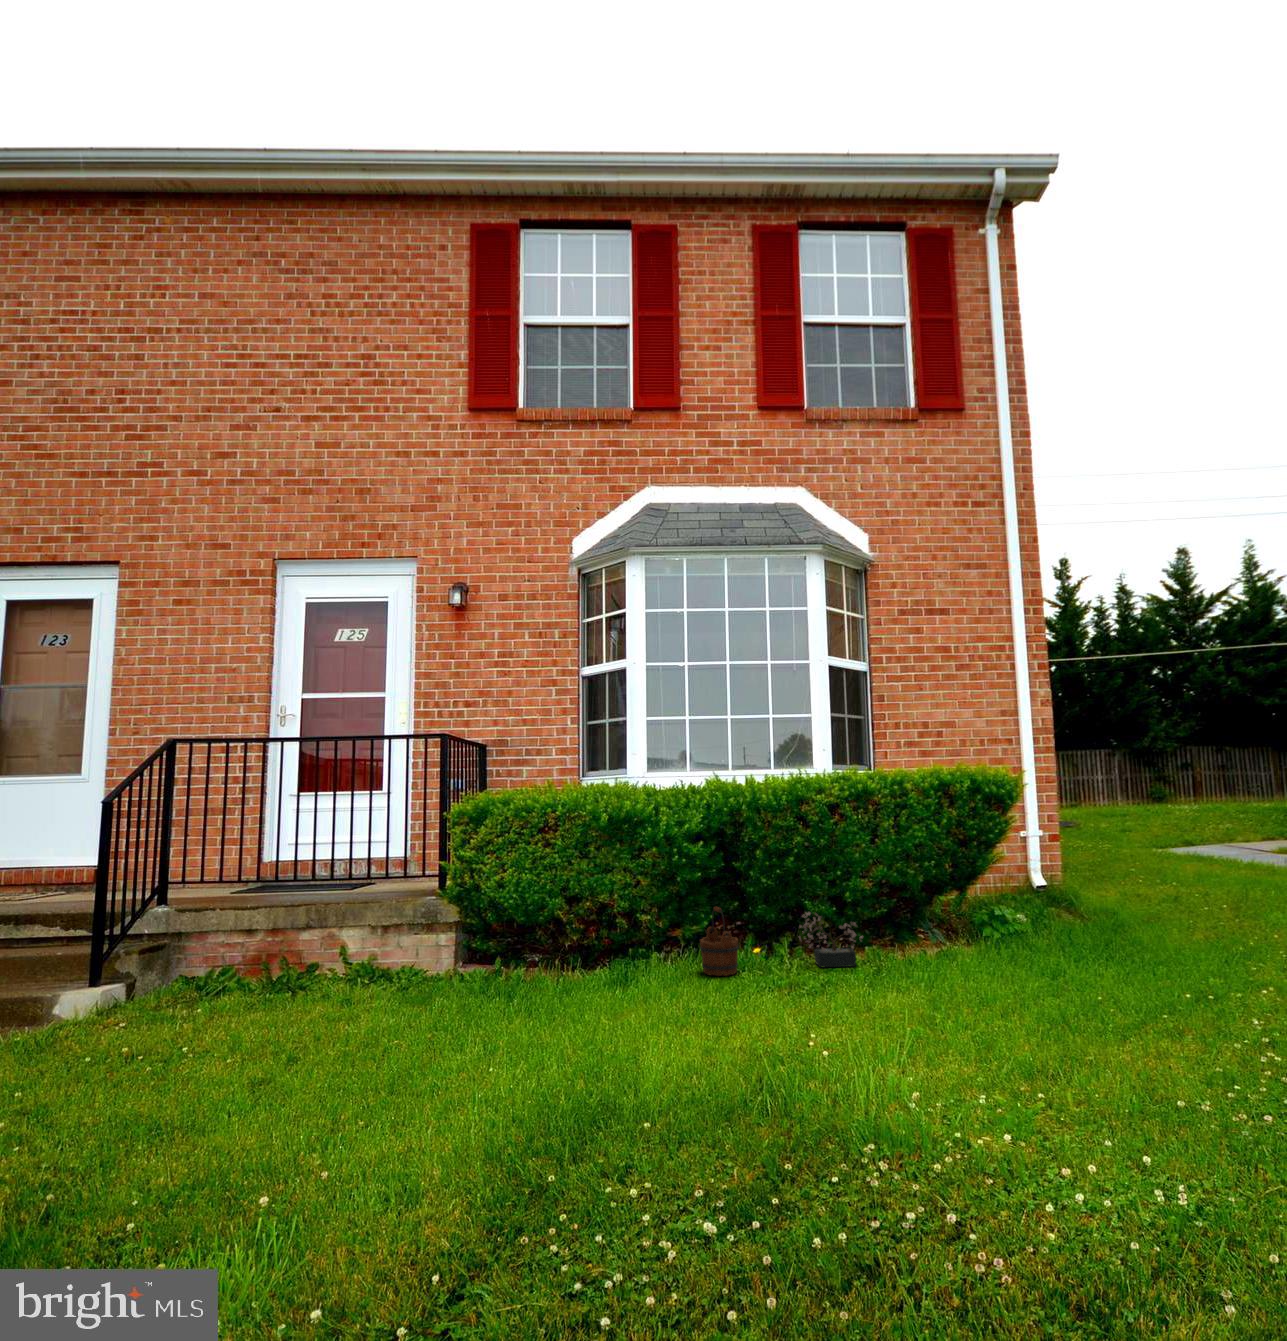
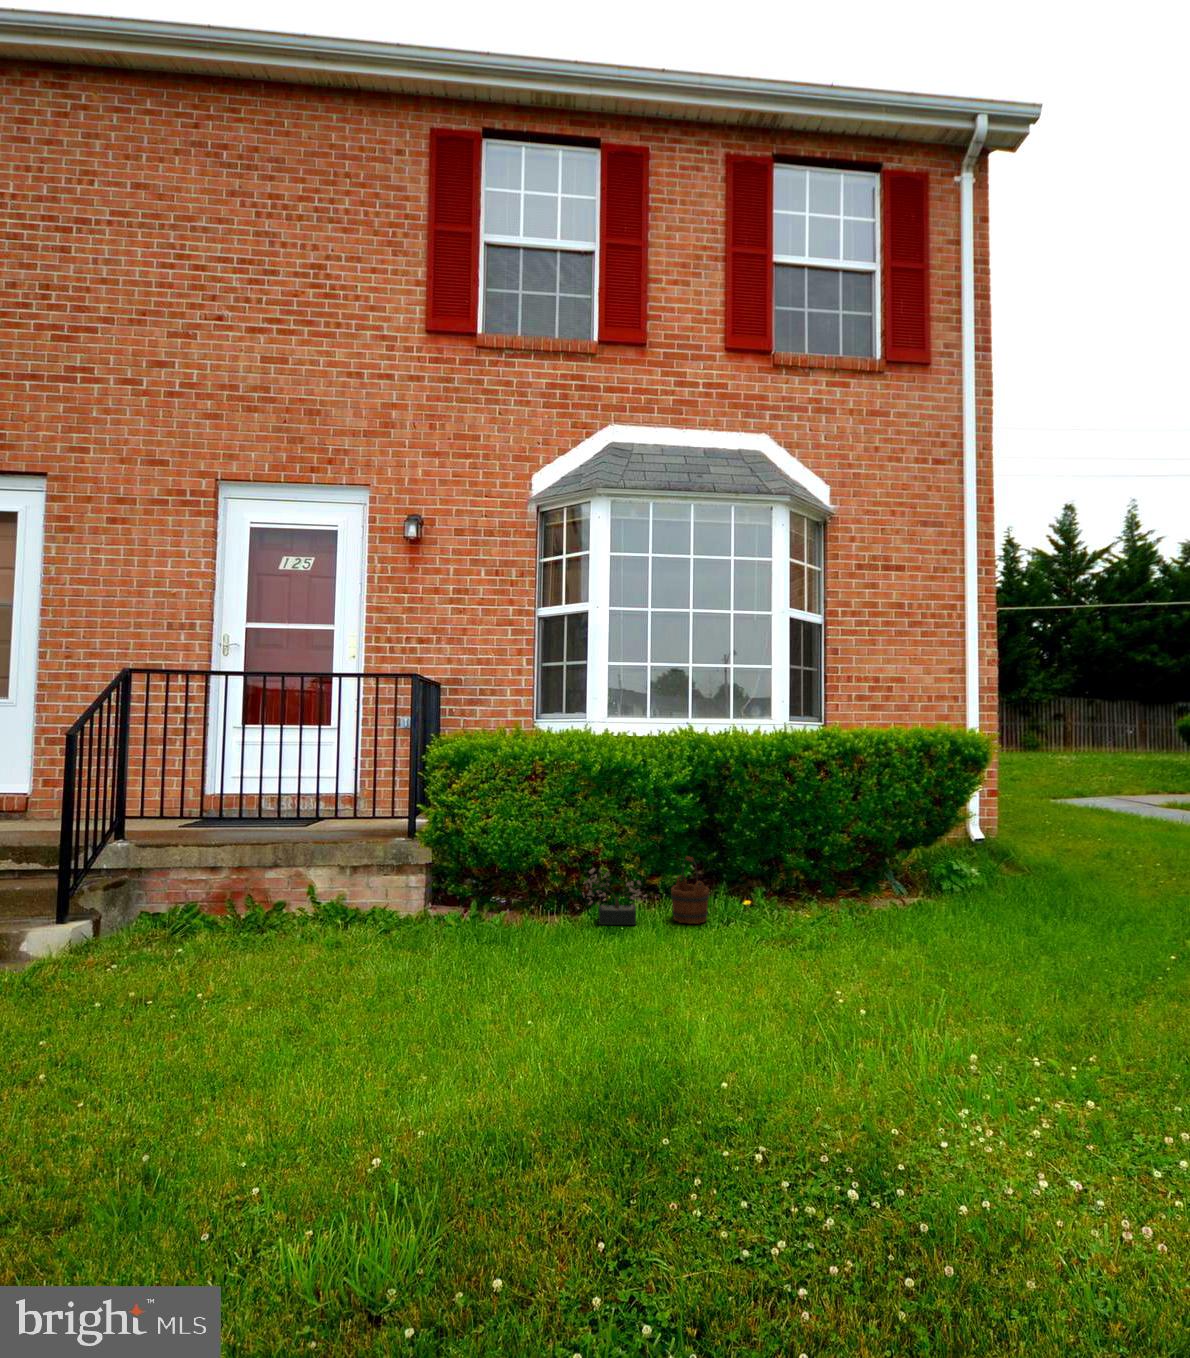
decorative plant: present [799,912,863,967] -> present [583,868,646,925]

